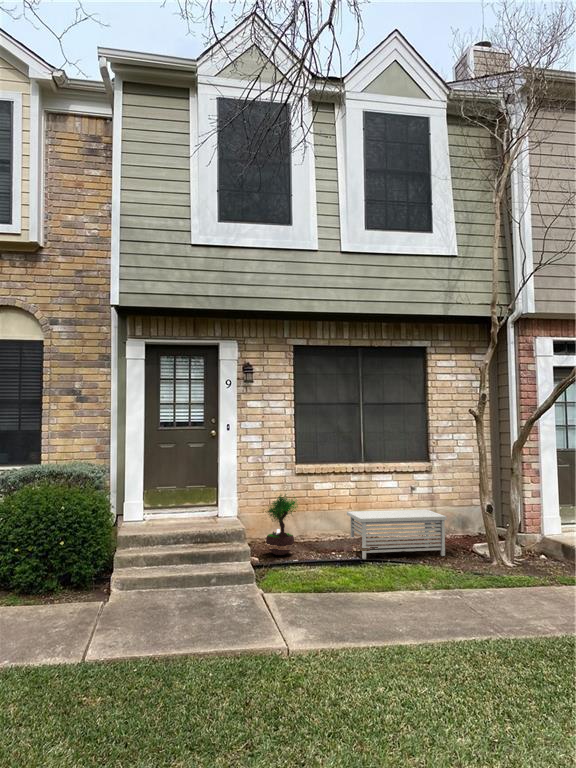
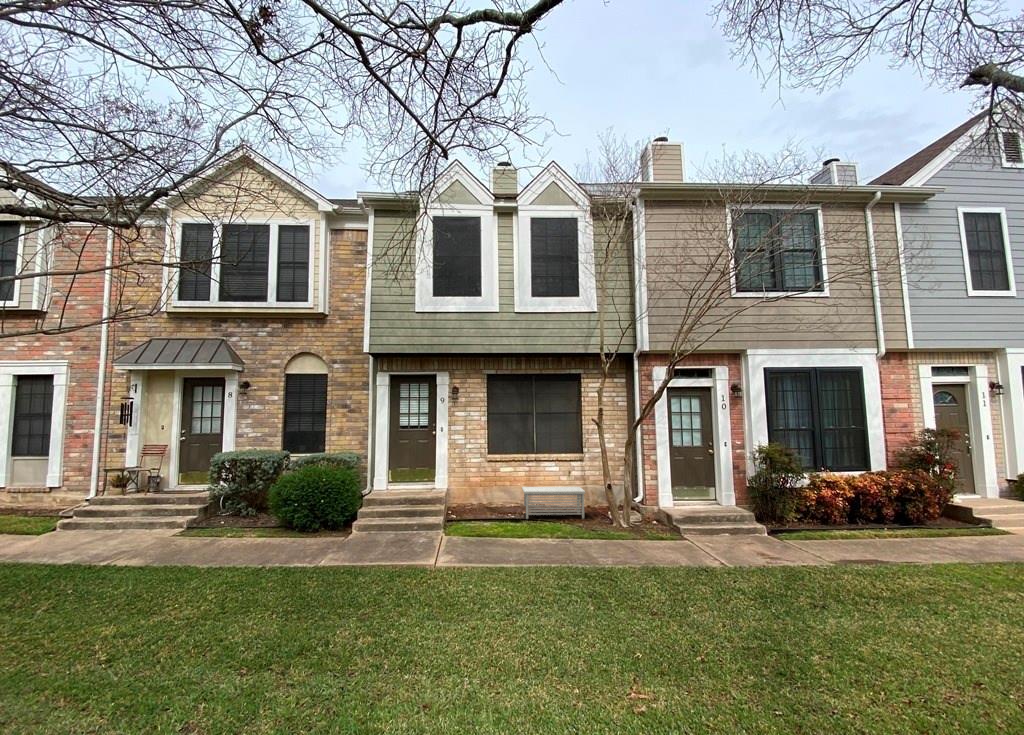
potted tree: present [266,495,298,555] -> none [461,471,486,515]

